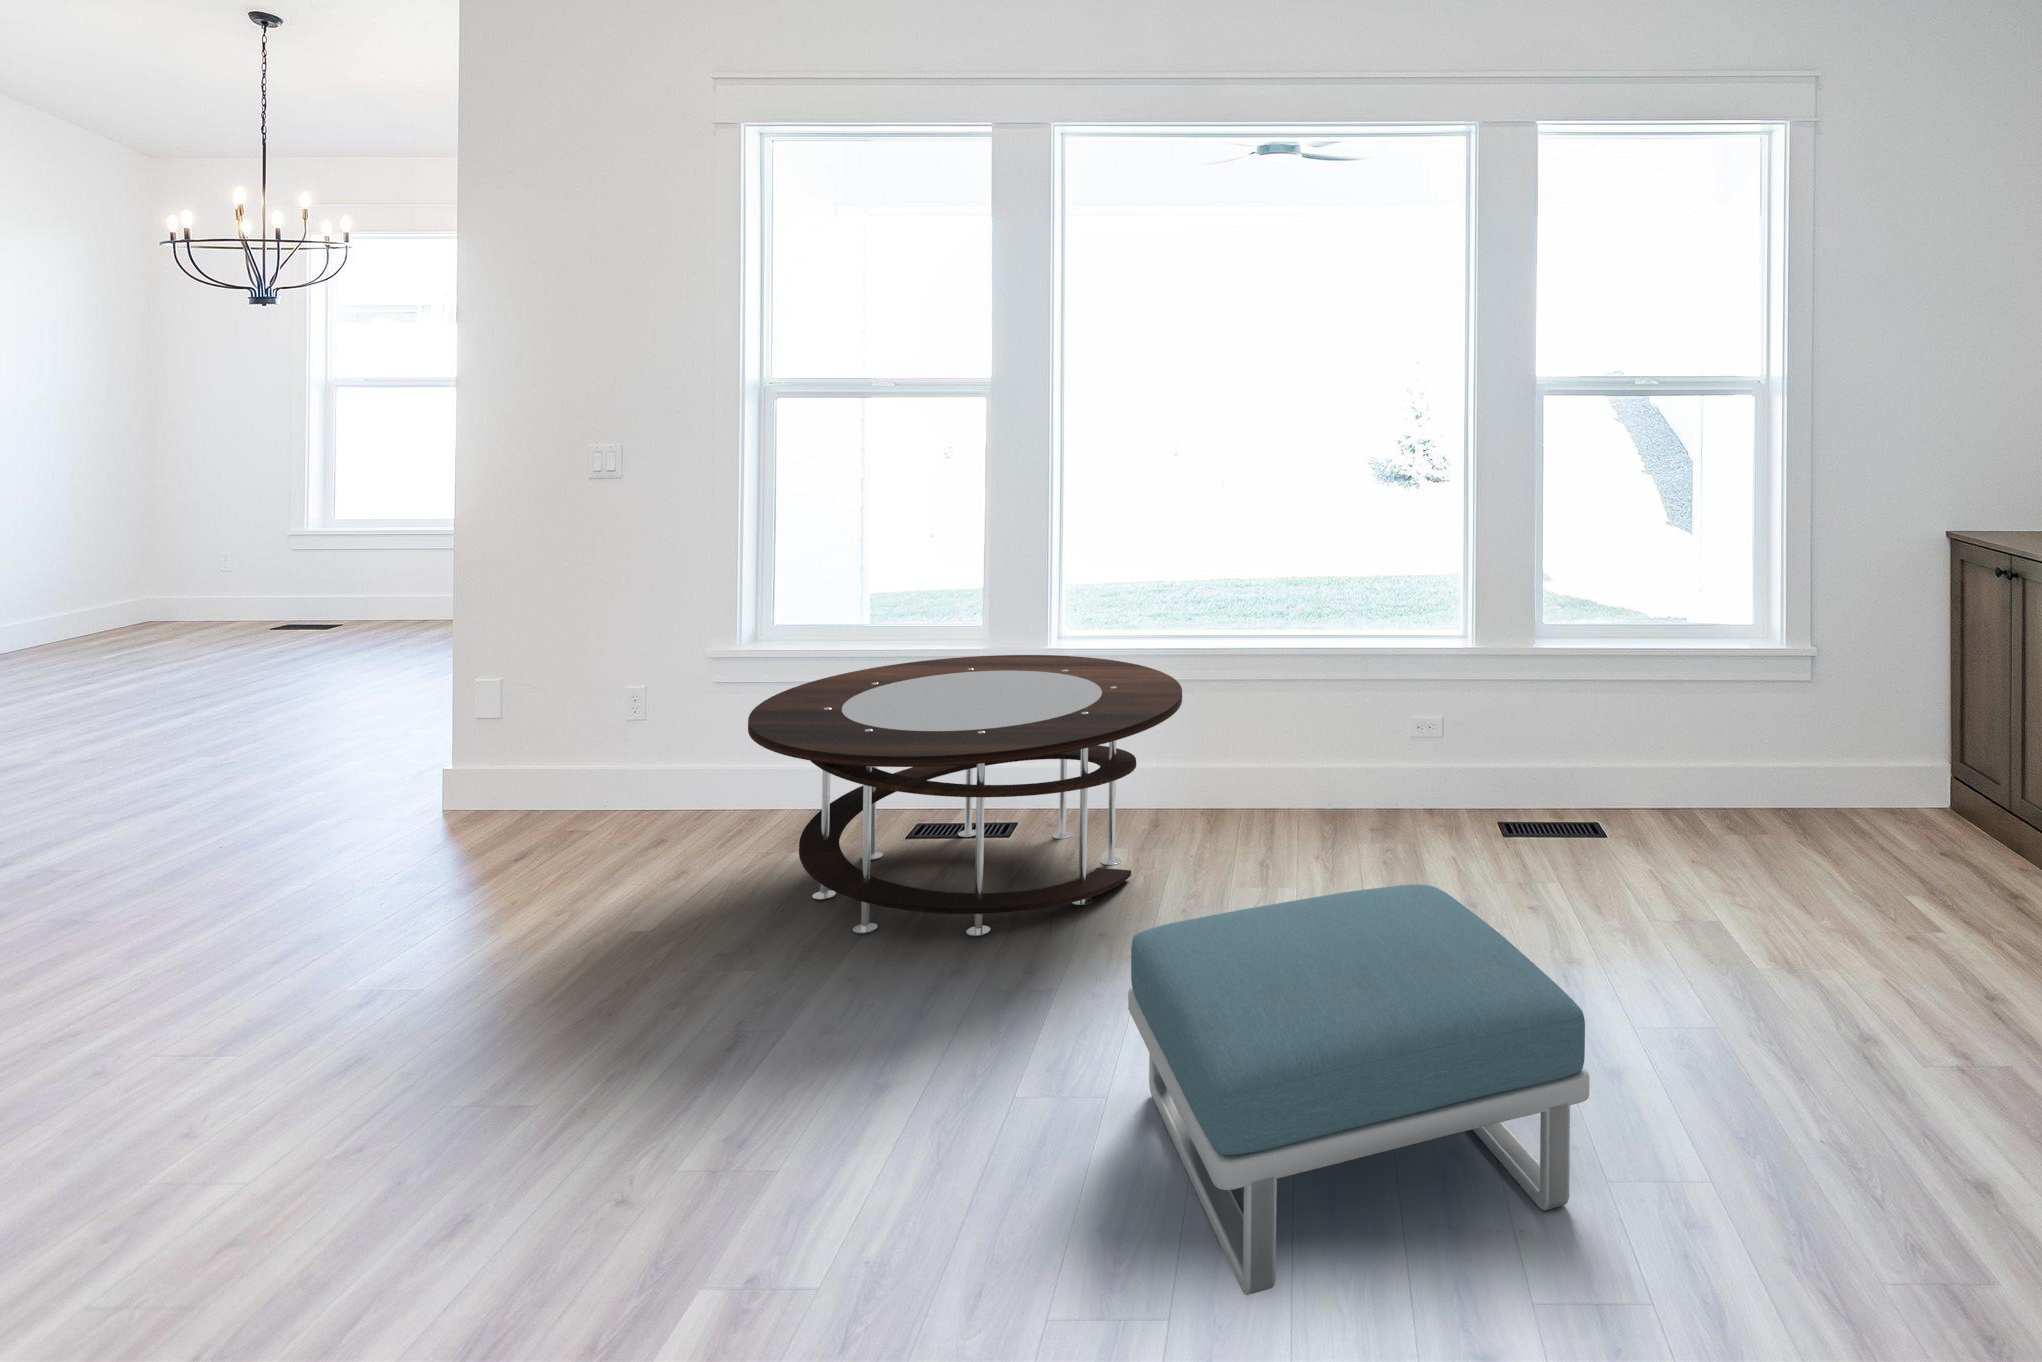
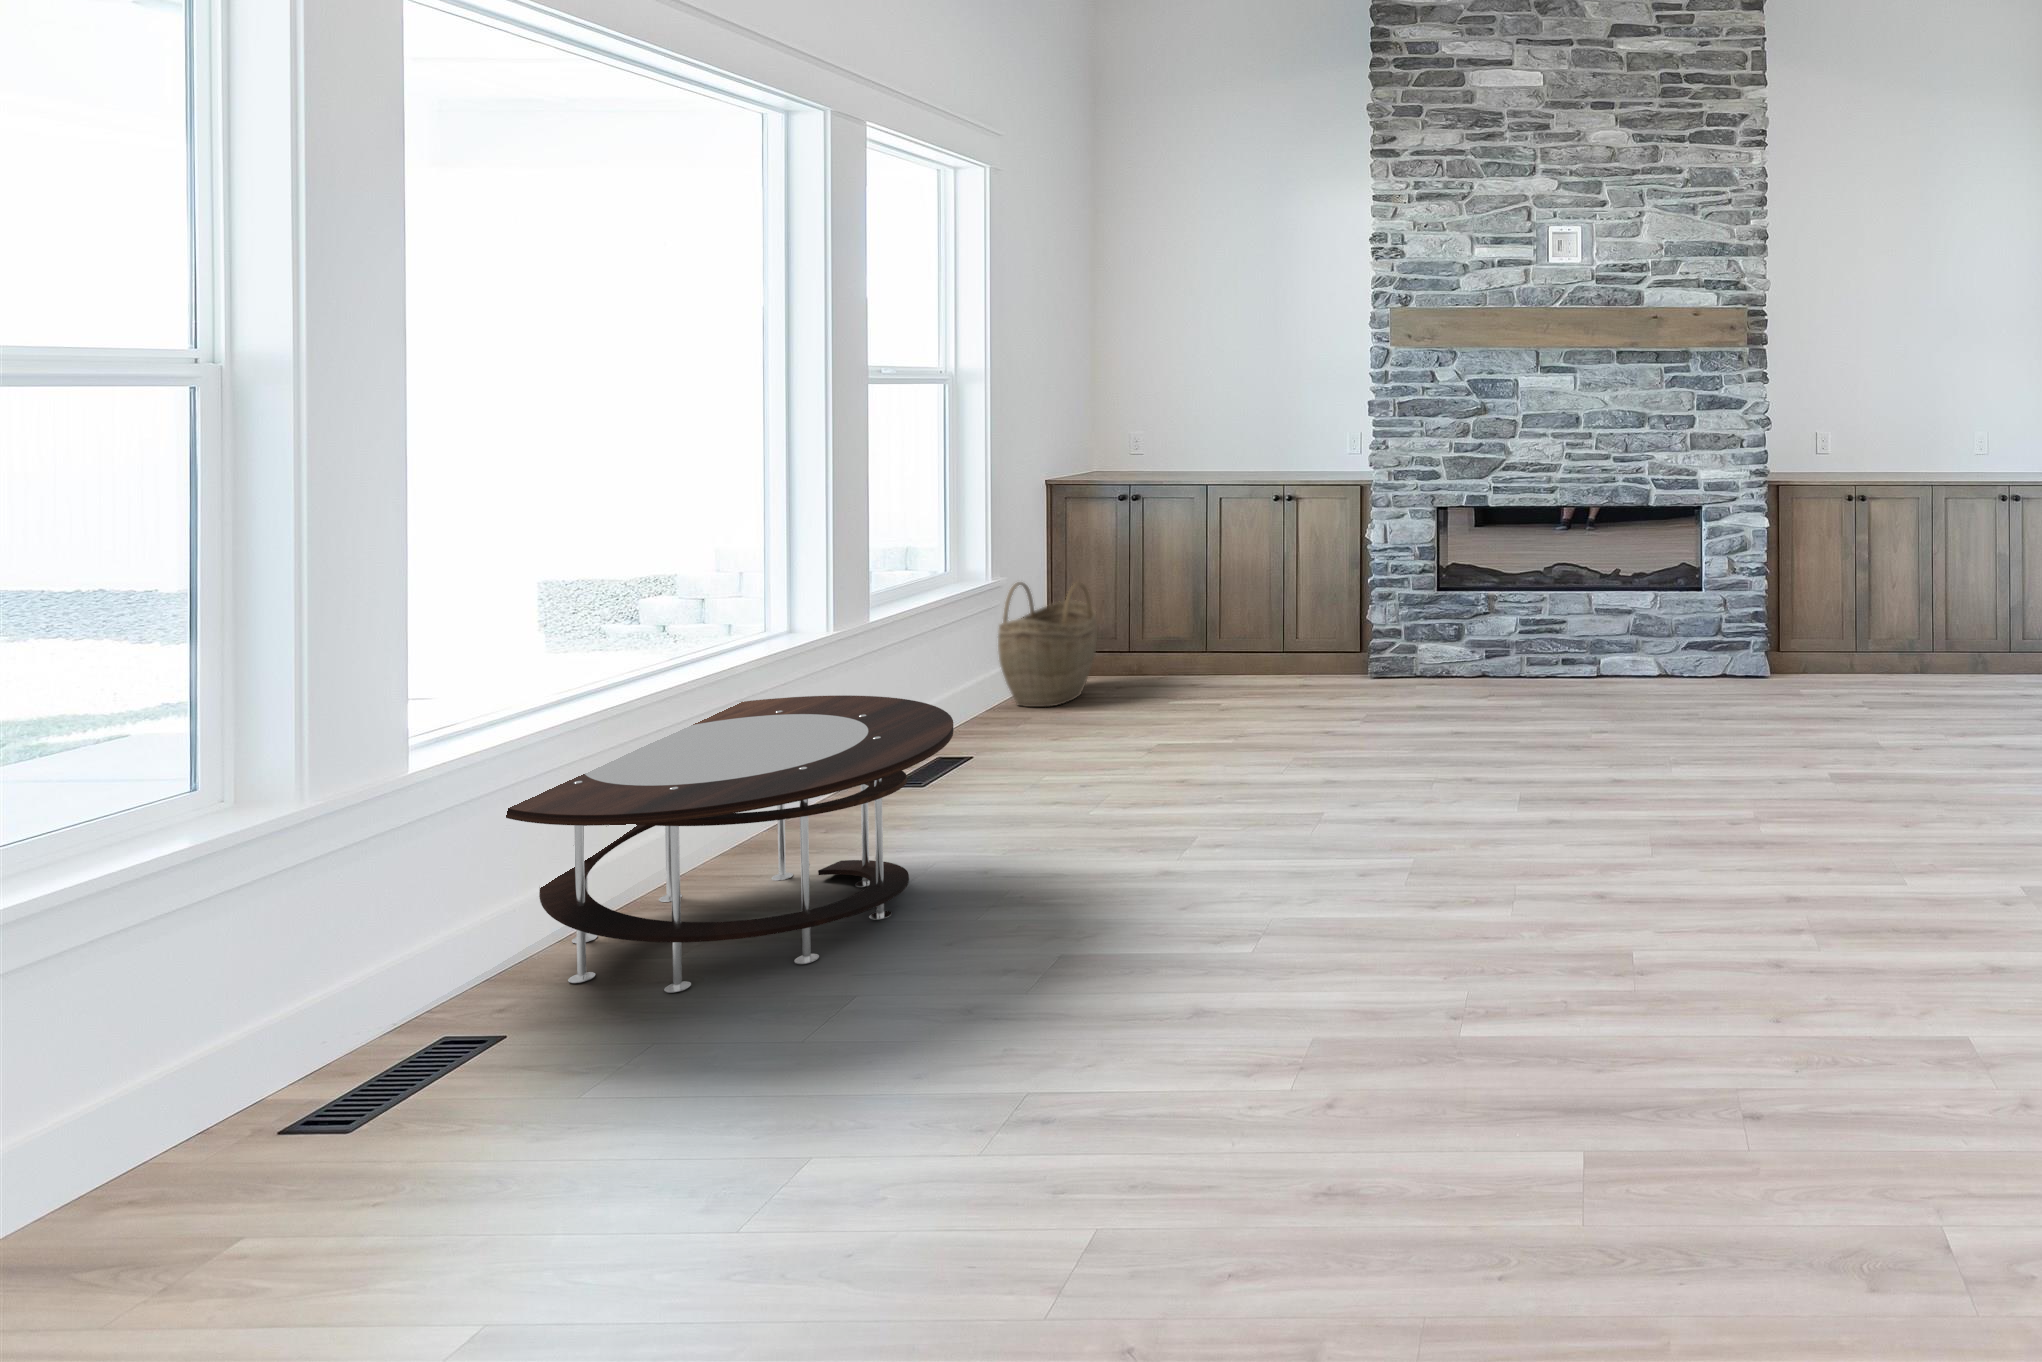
woven basket: none [1723,651,1877,842] -> present [998,582,1097,707]
footstool: present [1128,884,1589,1295] -> none [1209,689,1427,854]

